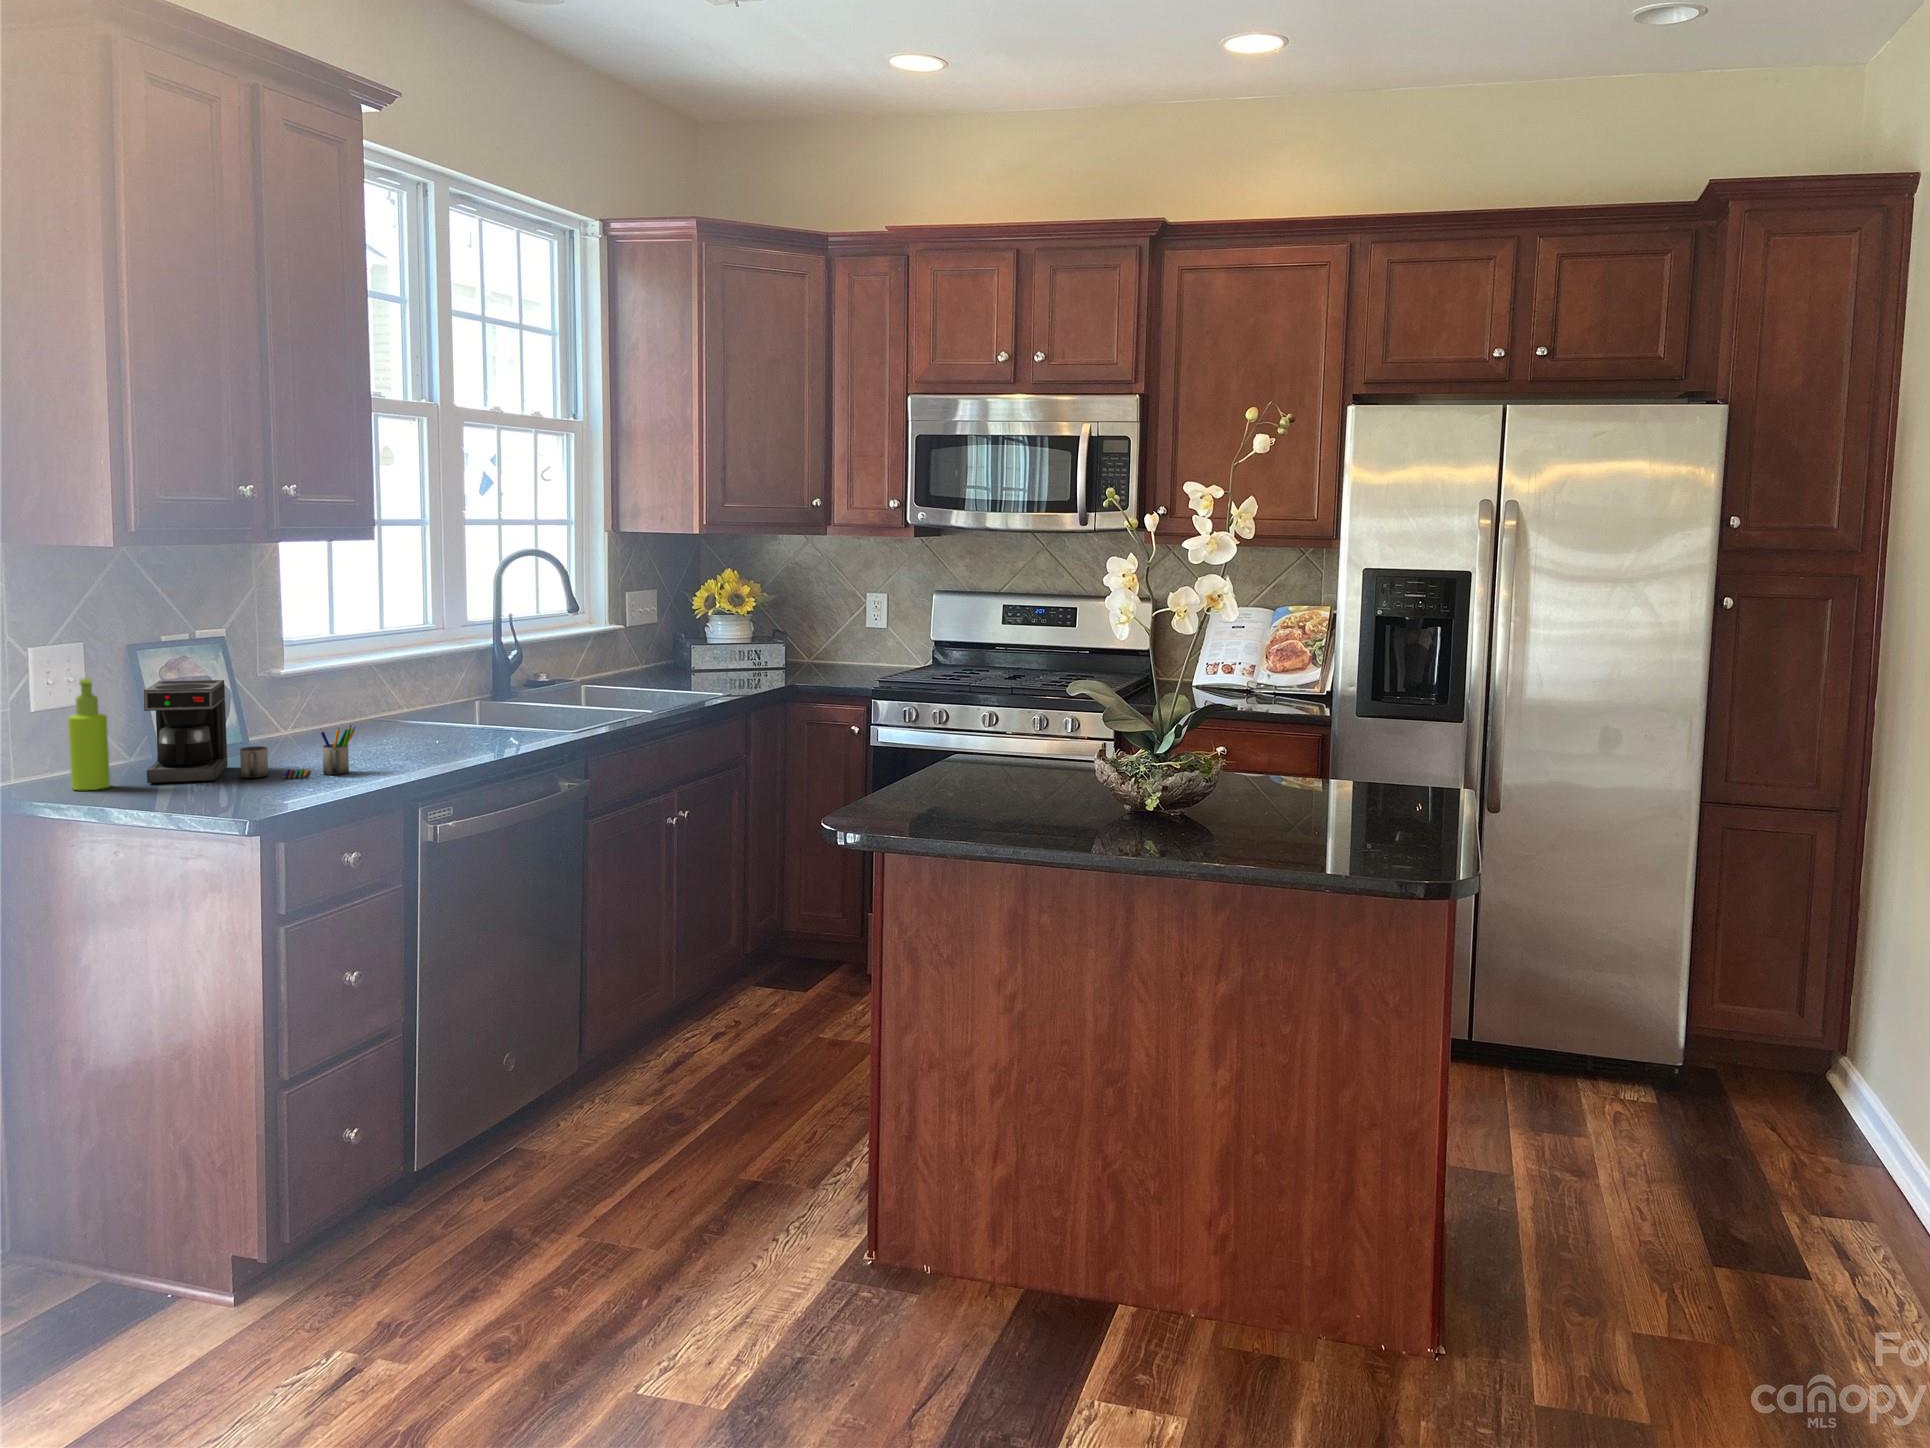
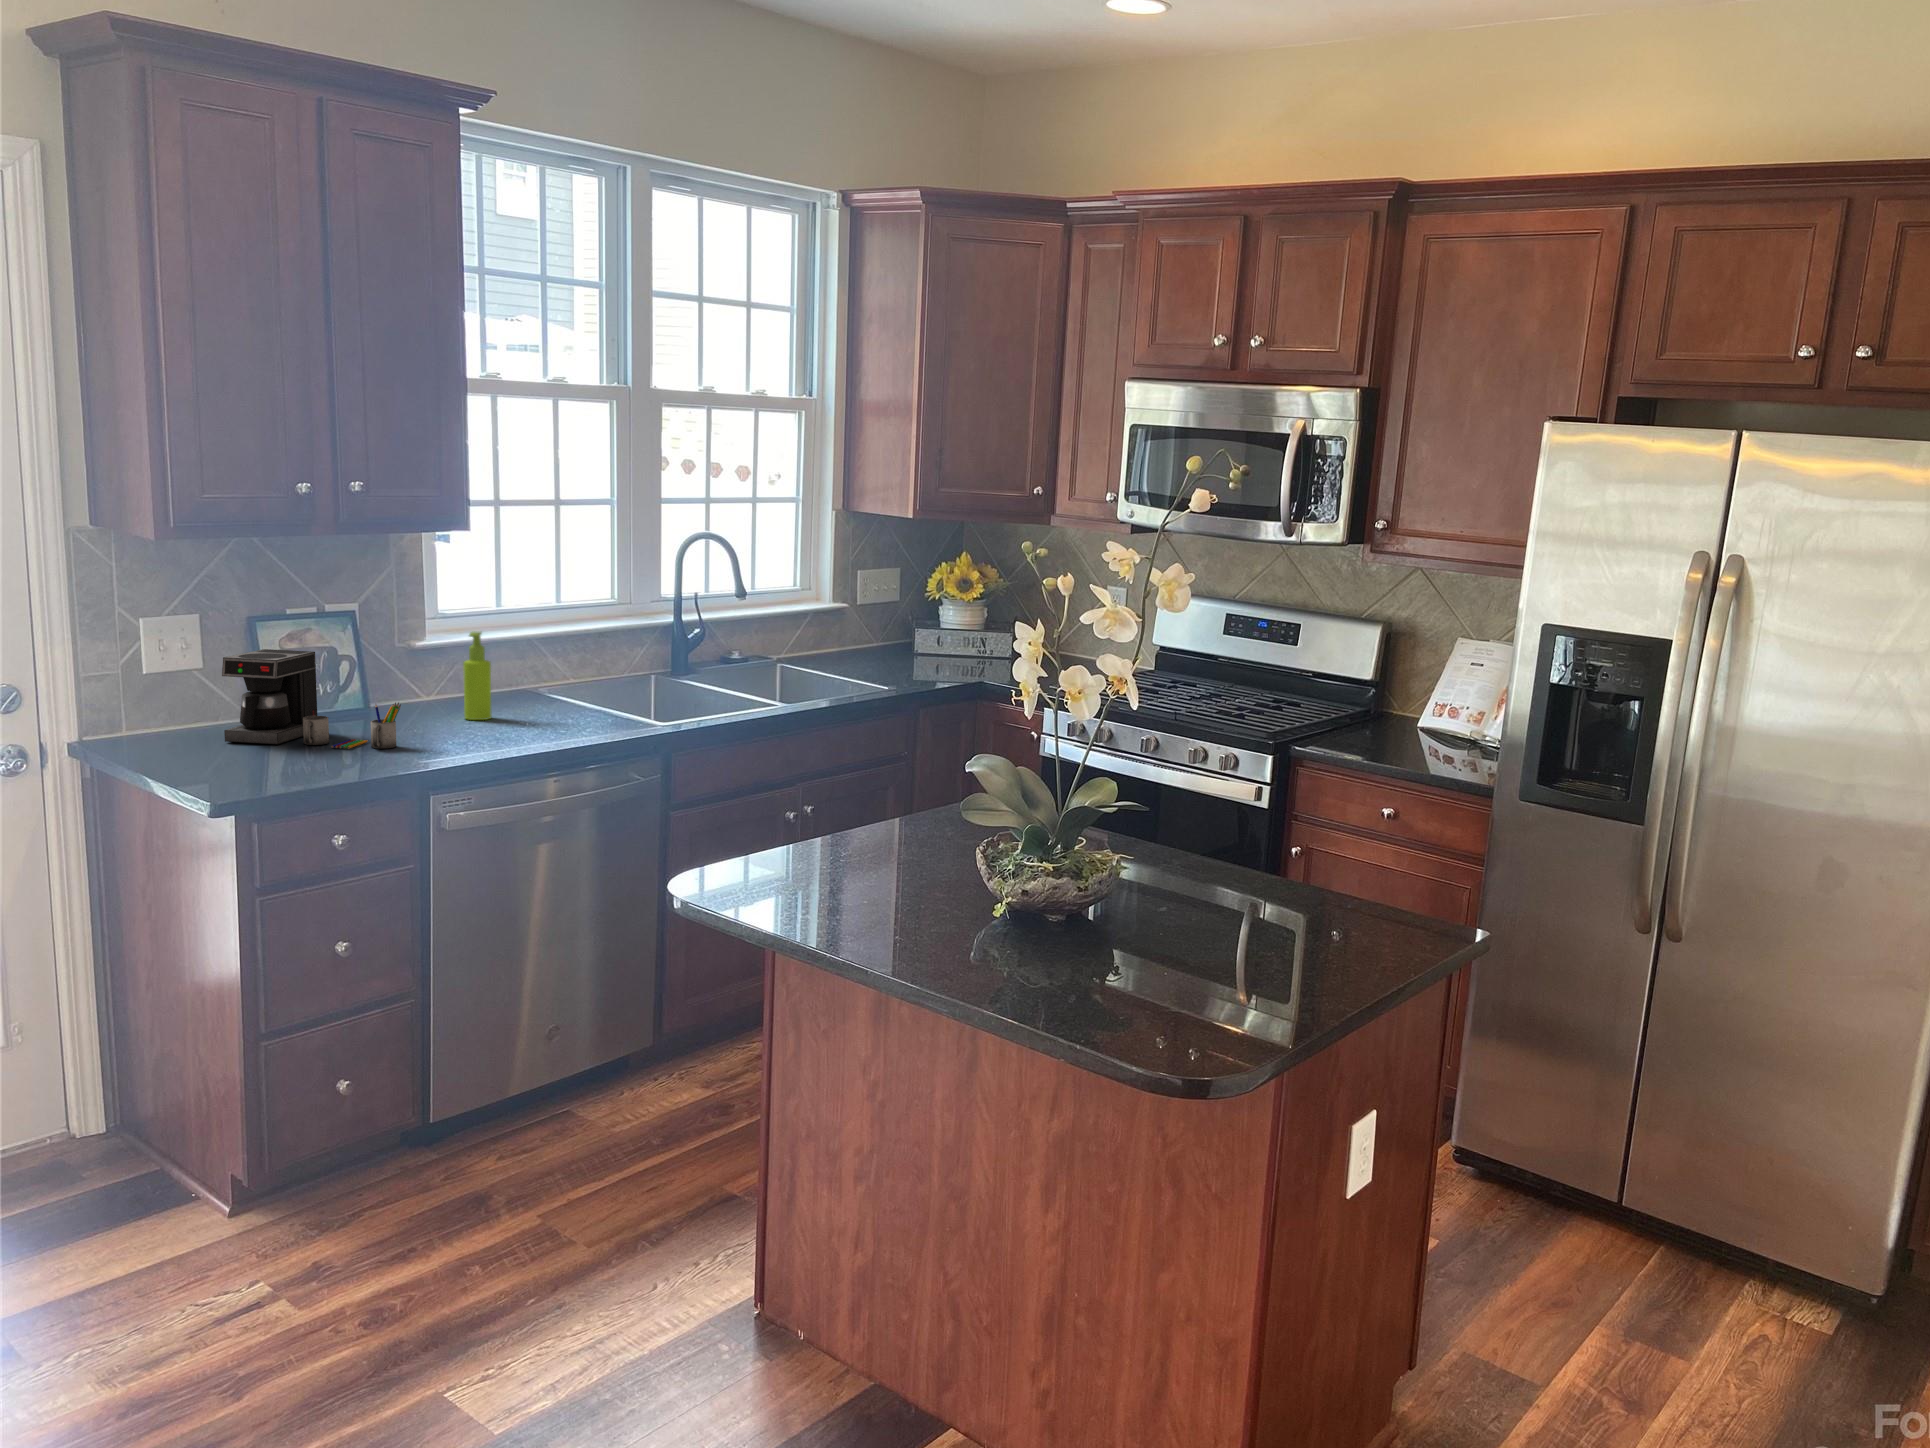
soap dispenser: present [68,678,110,790] -> present [463,631,491,720]

